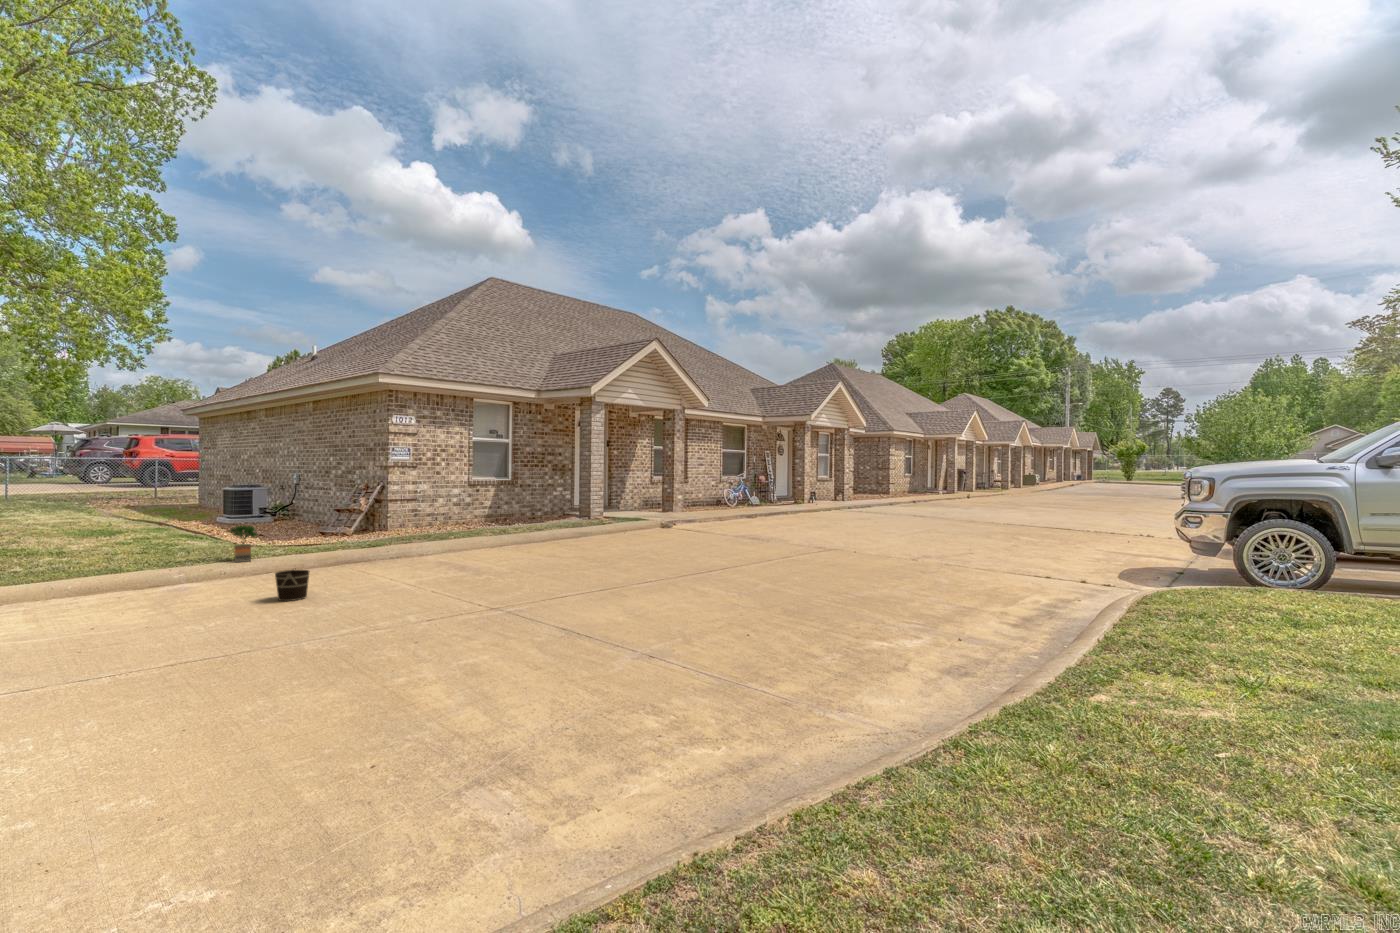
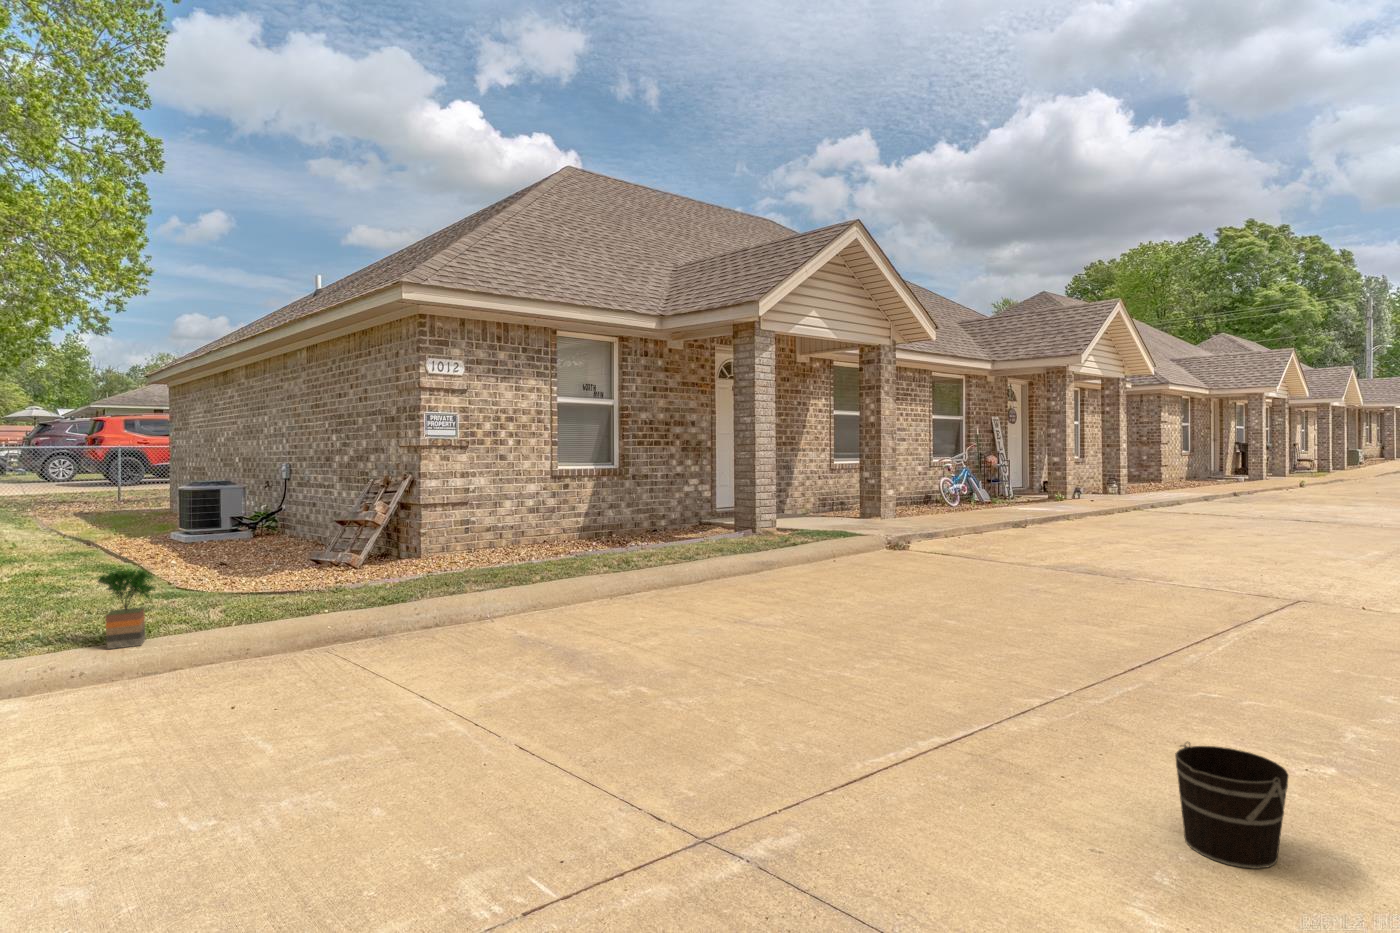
bucket: present [275,569,310,601] -> present [1175,742,1288,869]

